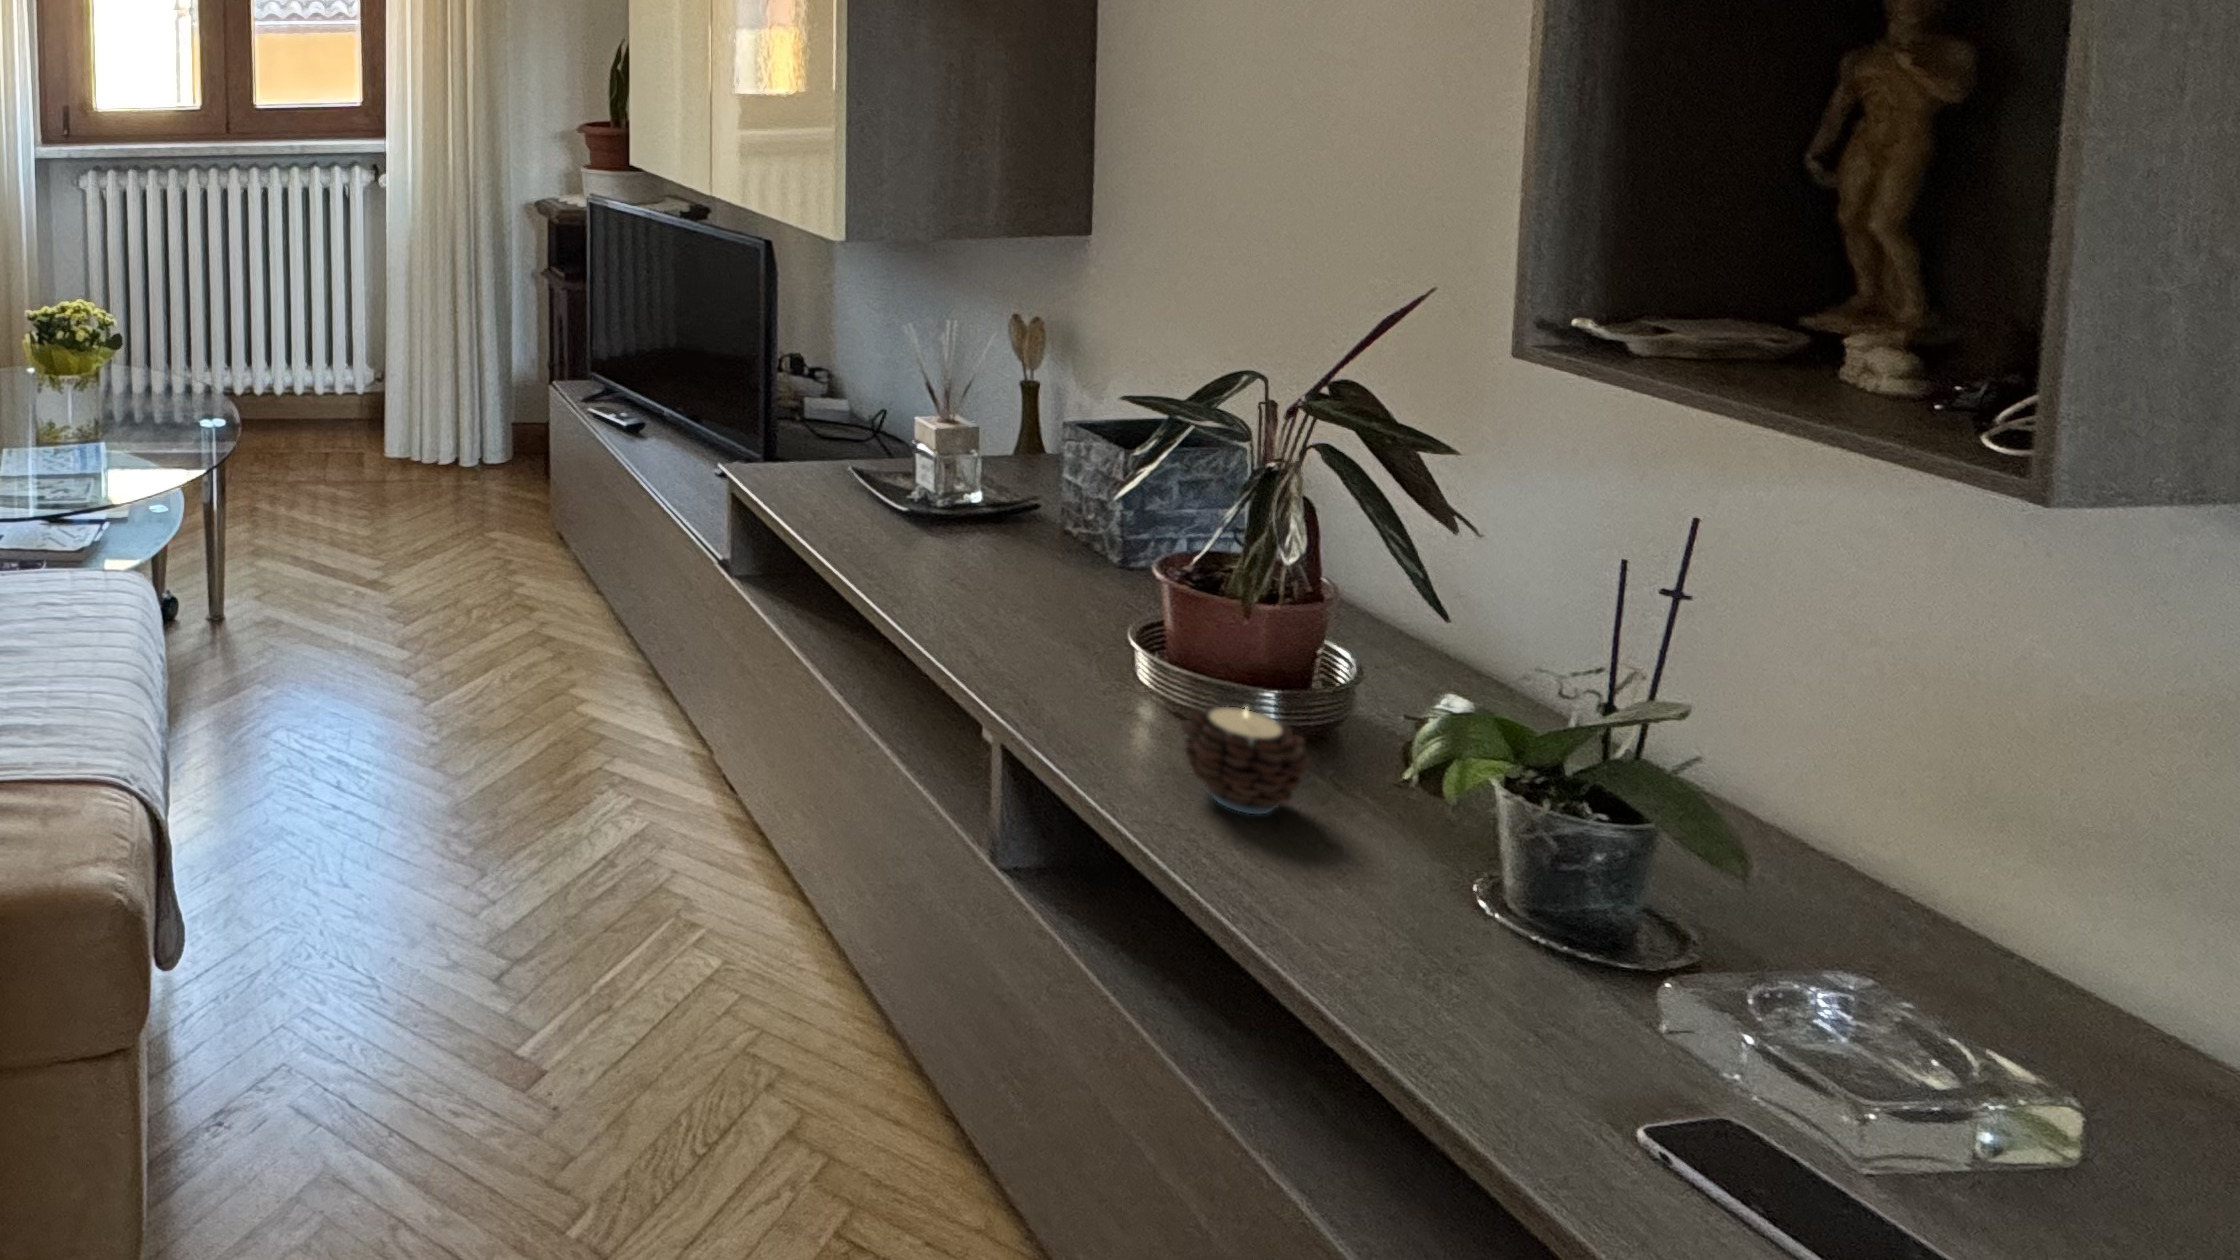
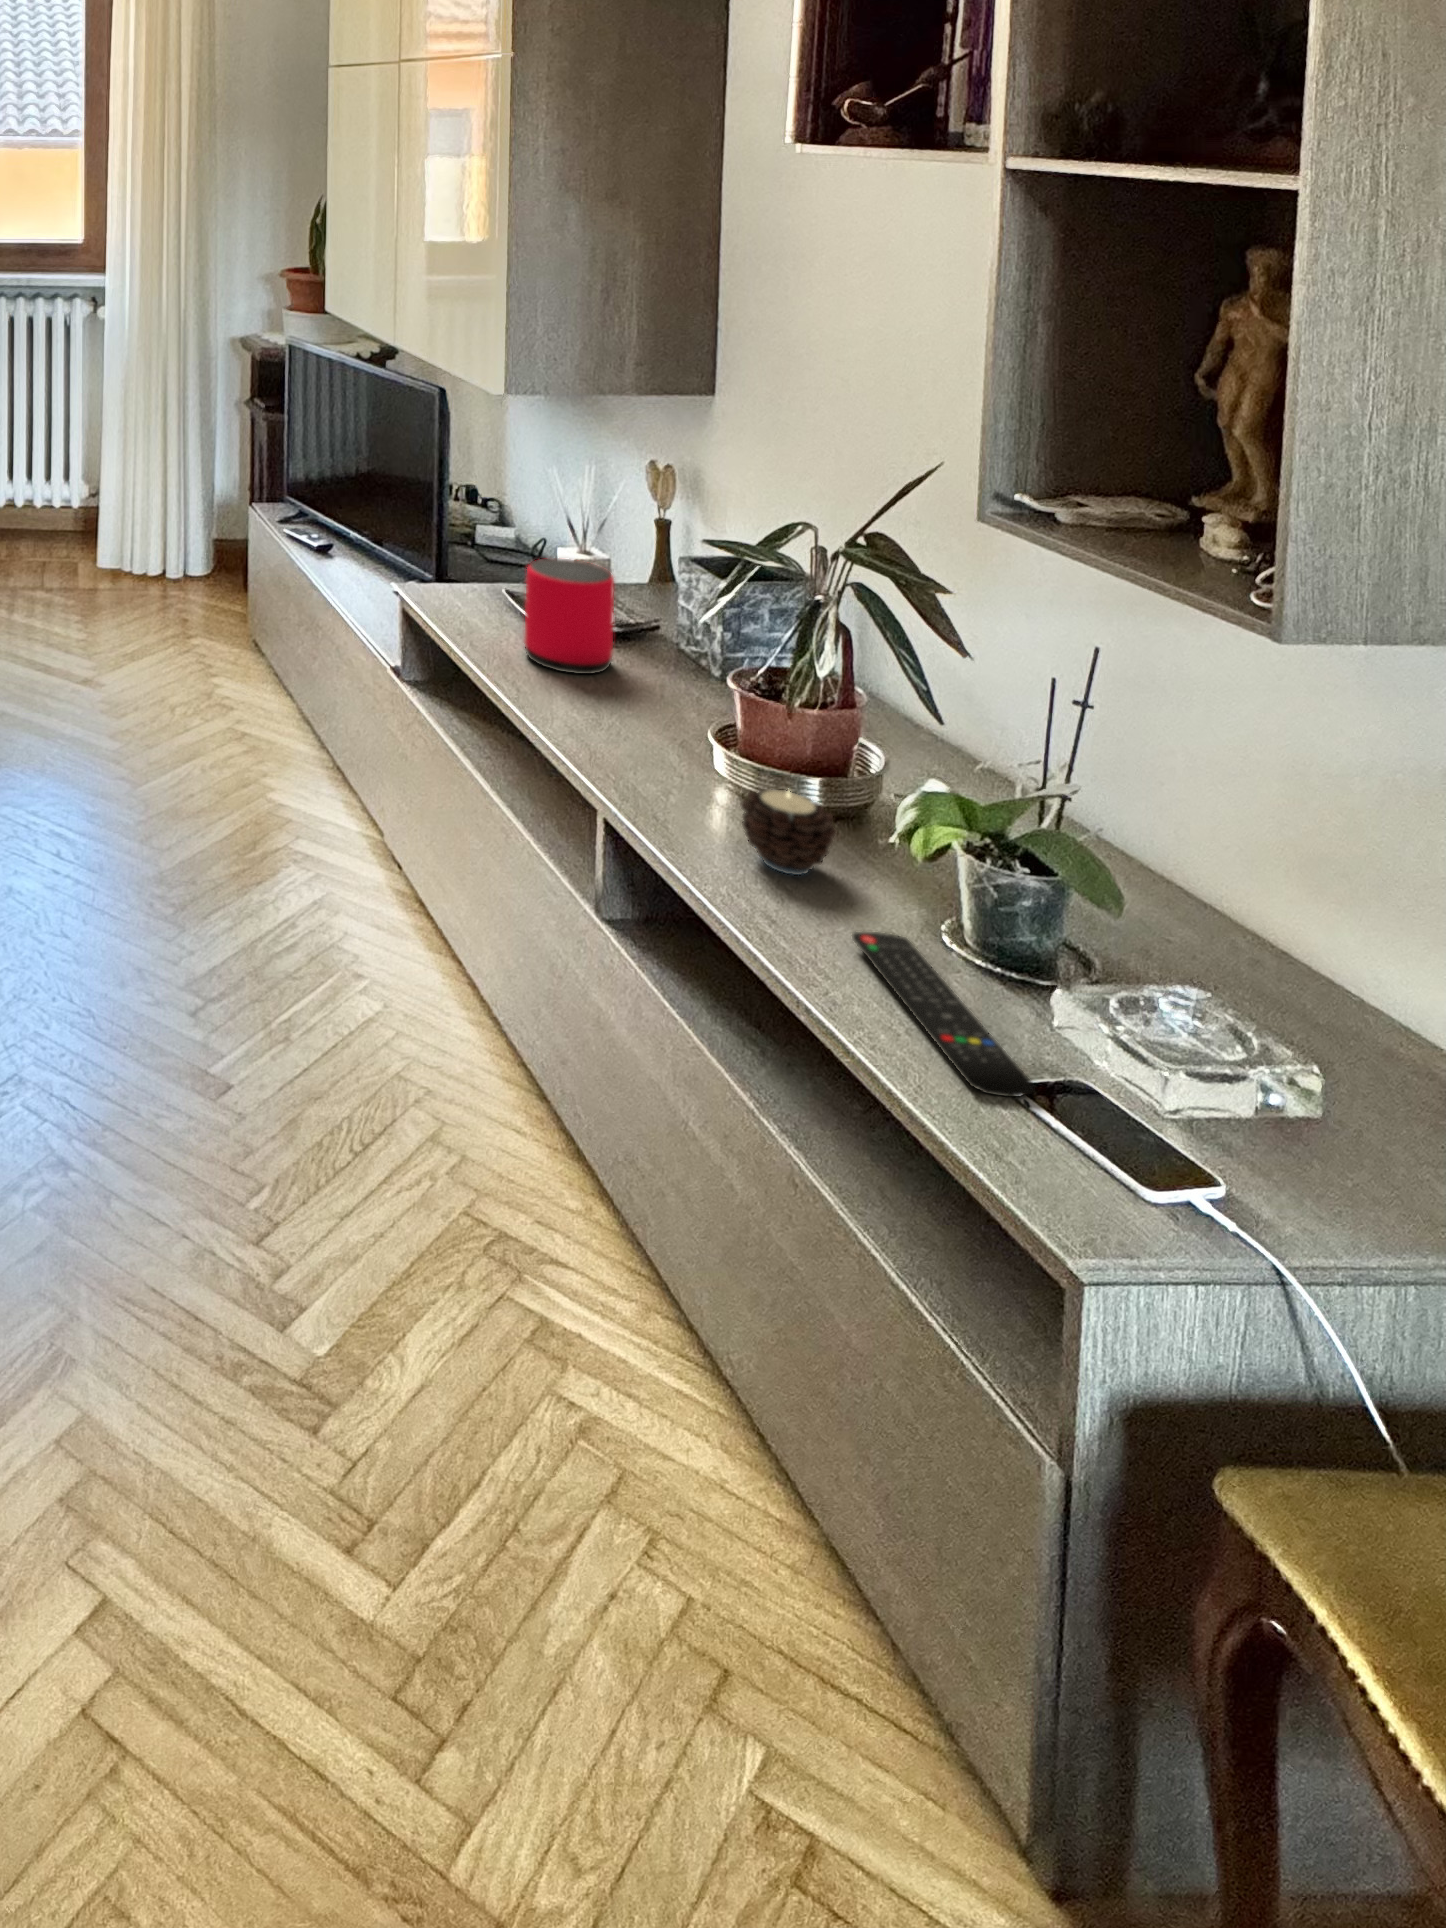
speaker: none [883,430,991,566] -> present [525,558,614,674]
remote control: none [1350,892,1646,1131] -> present [852,932,1035,1097]

